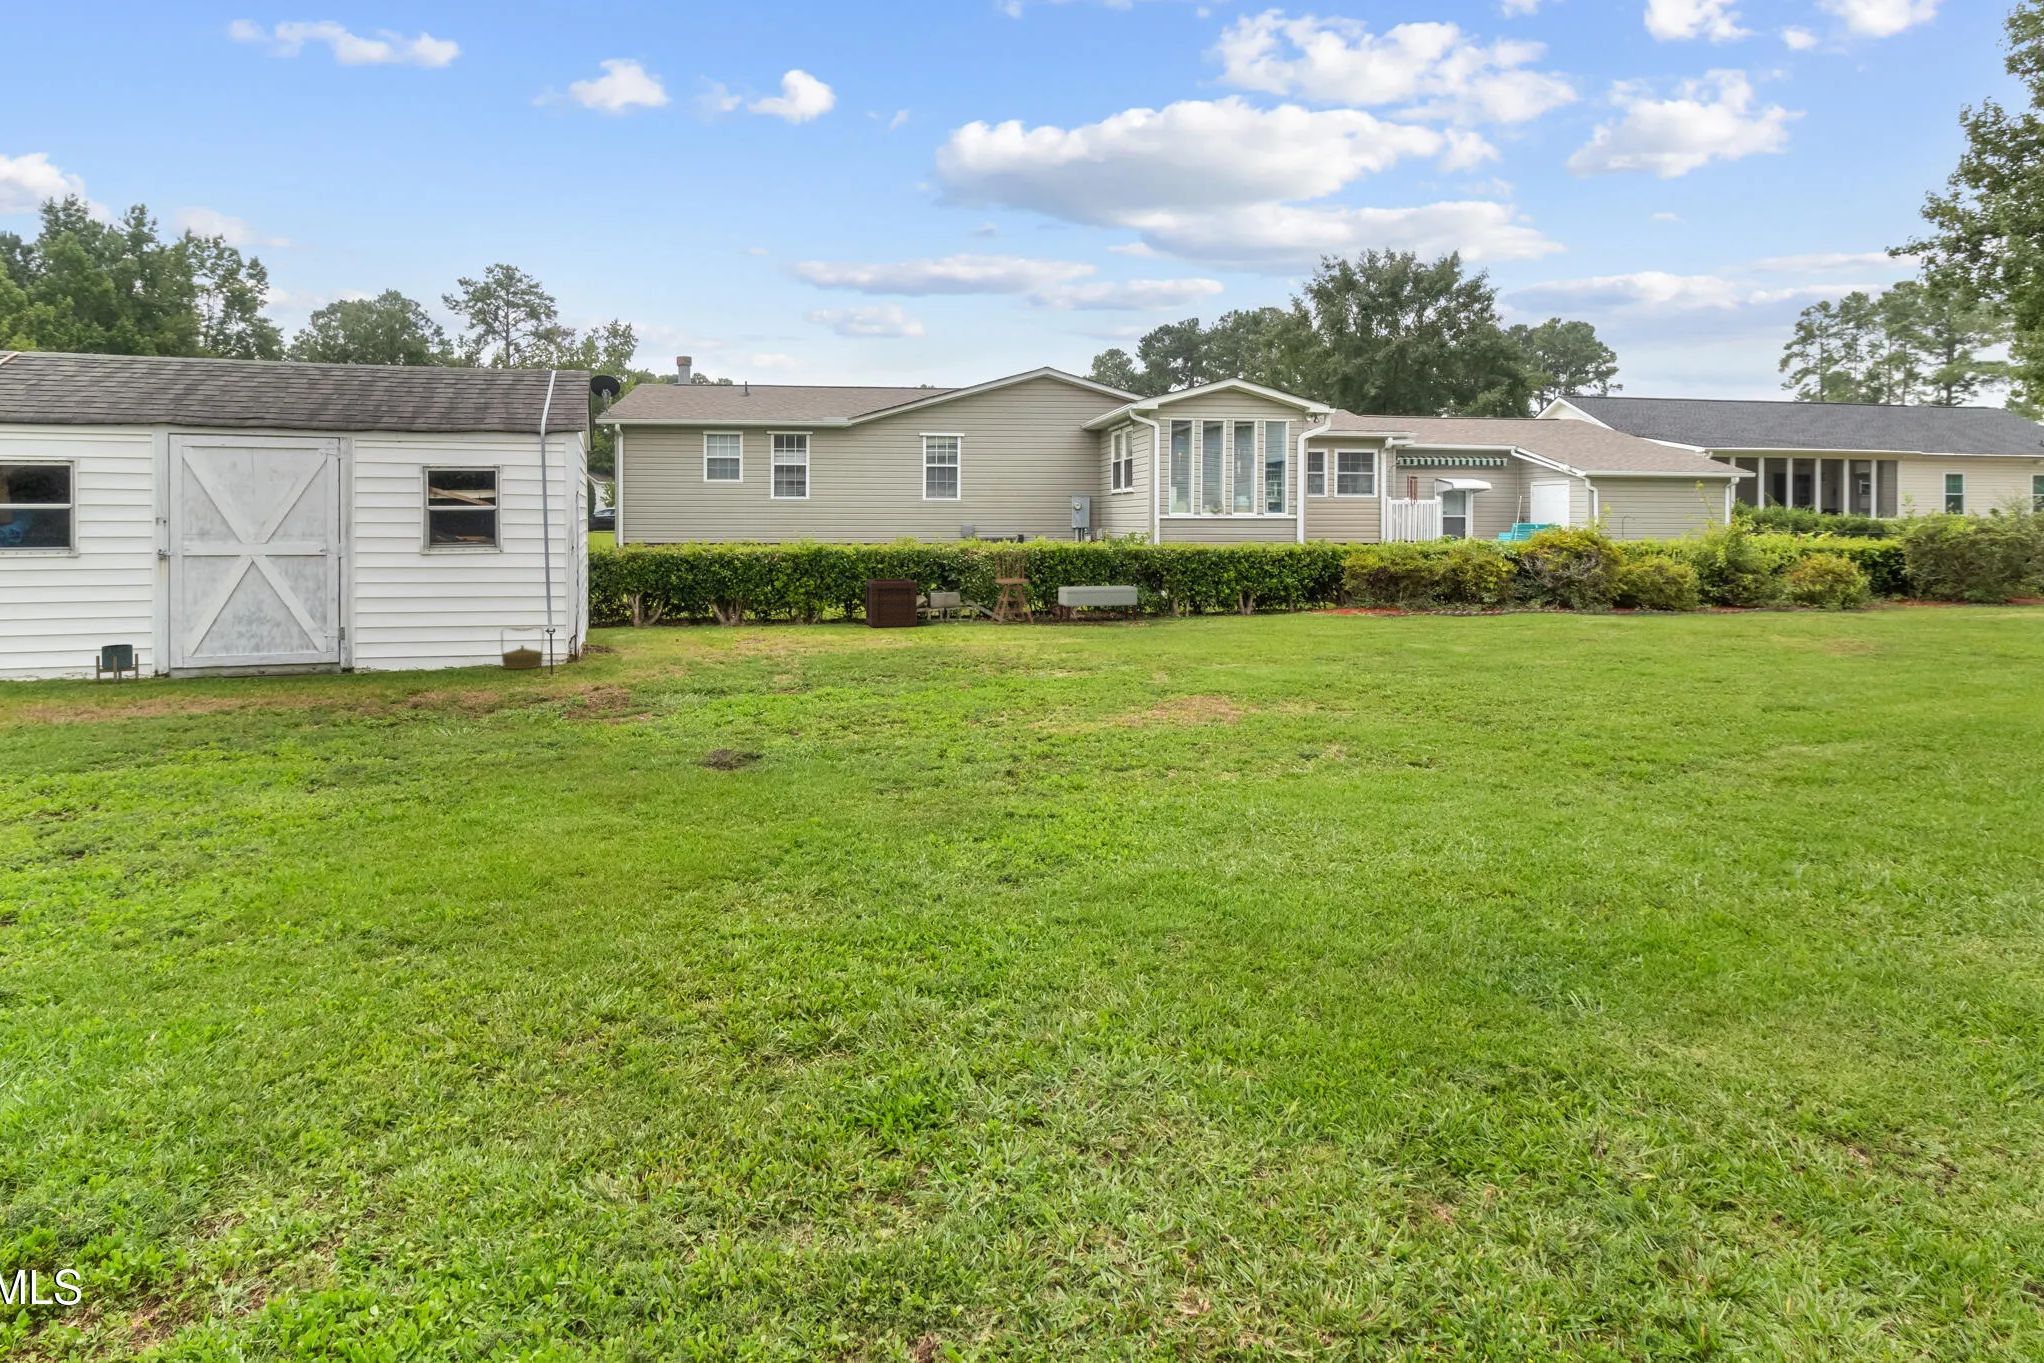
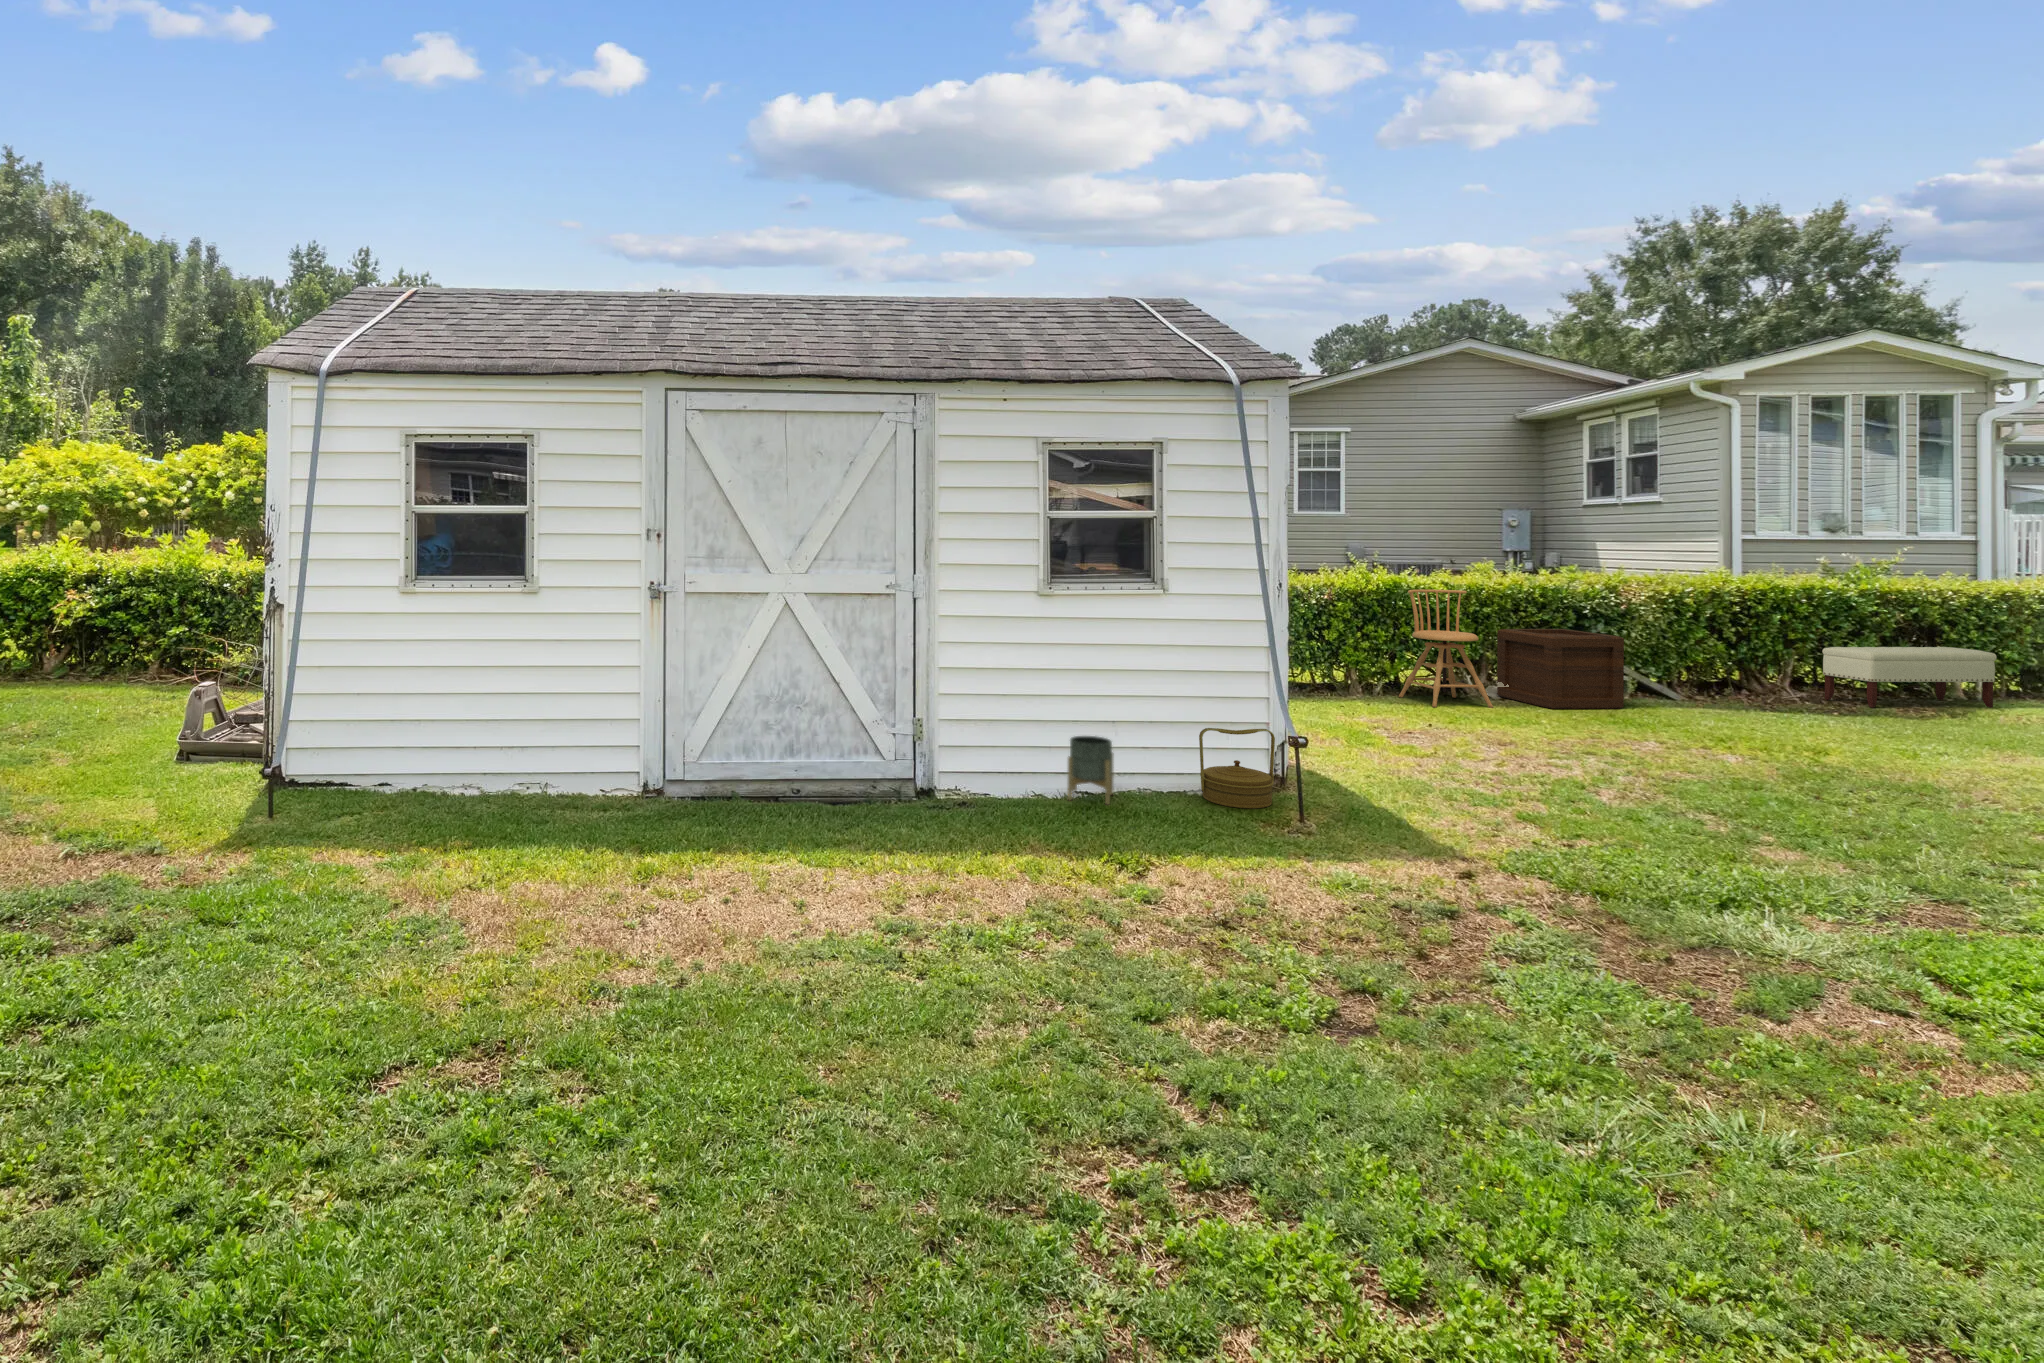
chair: present [992,553,1033,624] -> present [1399,590,1493,708]
planter: present [96,644,139,683] -> present [1068,736,1114,804]

